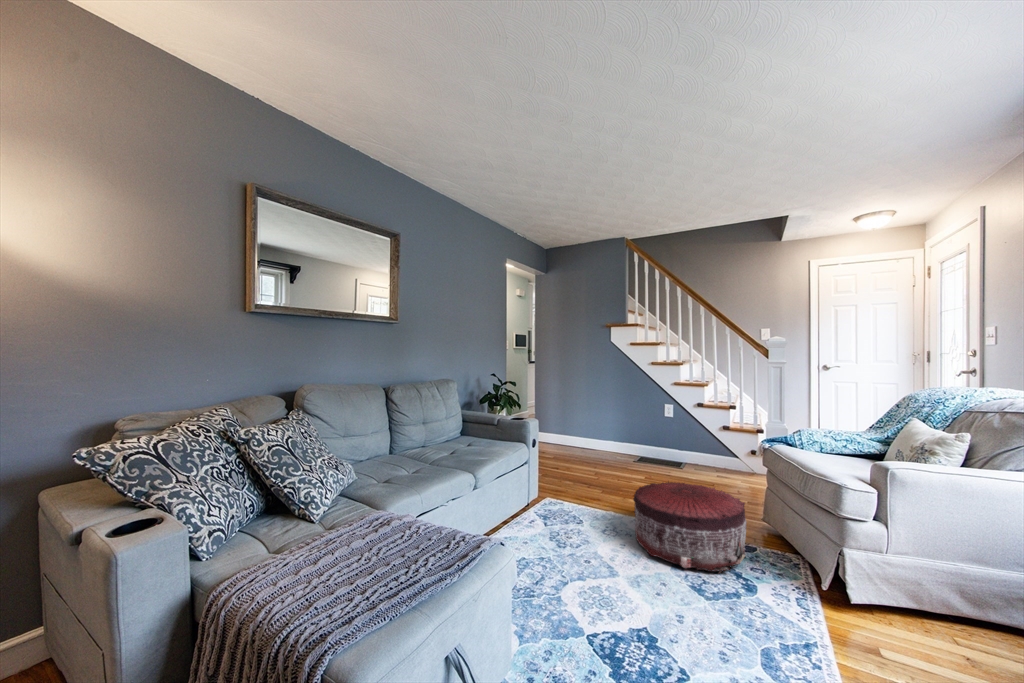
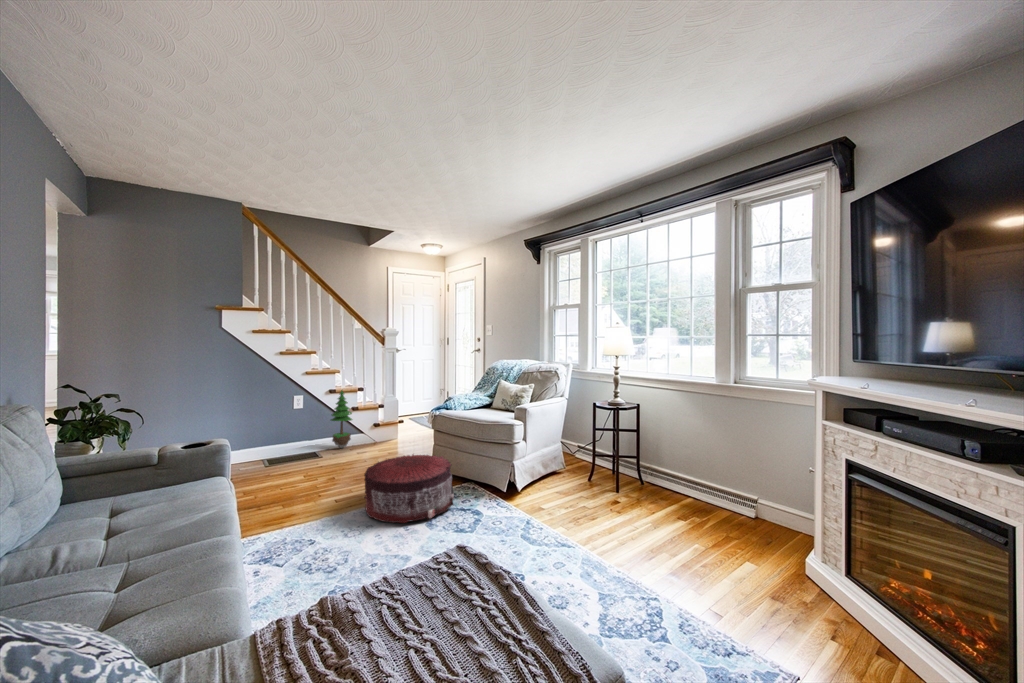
potted tree: none [697,403,723,468] -> present [331,390,352,448]

